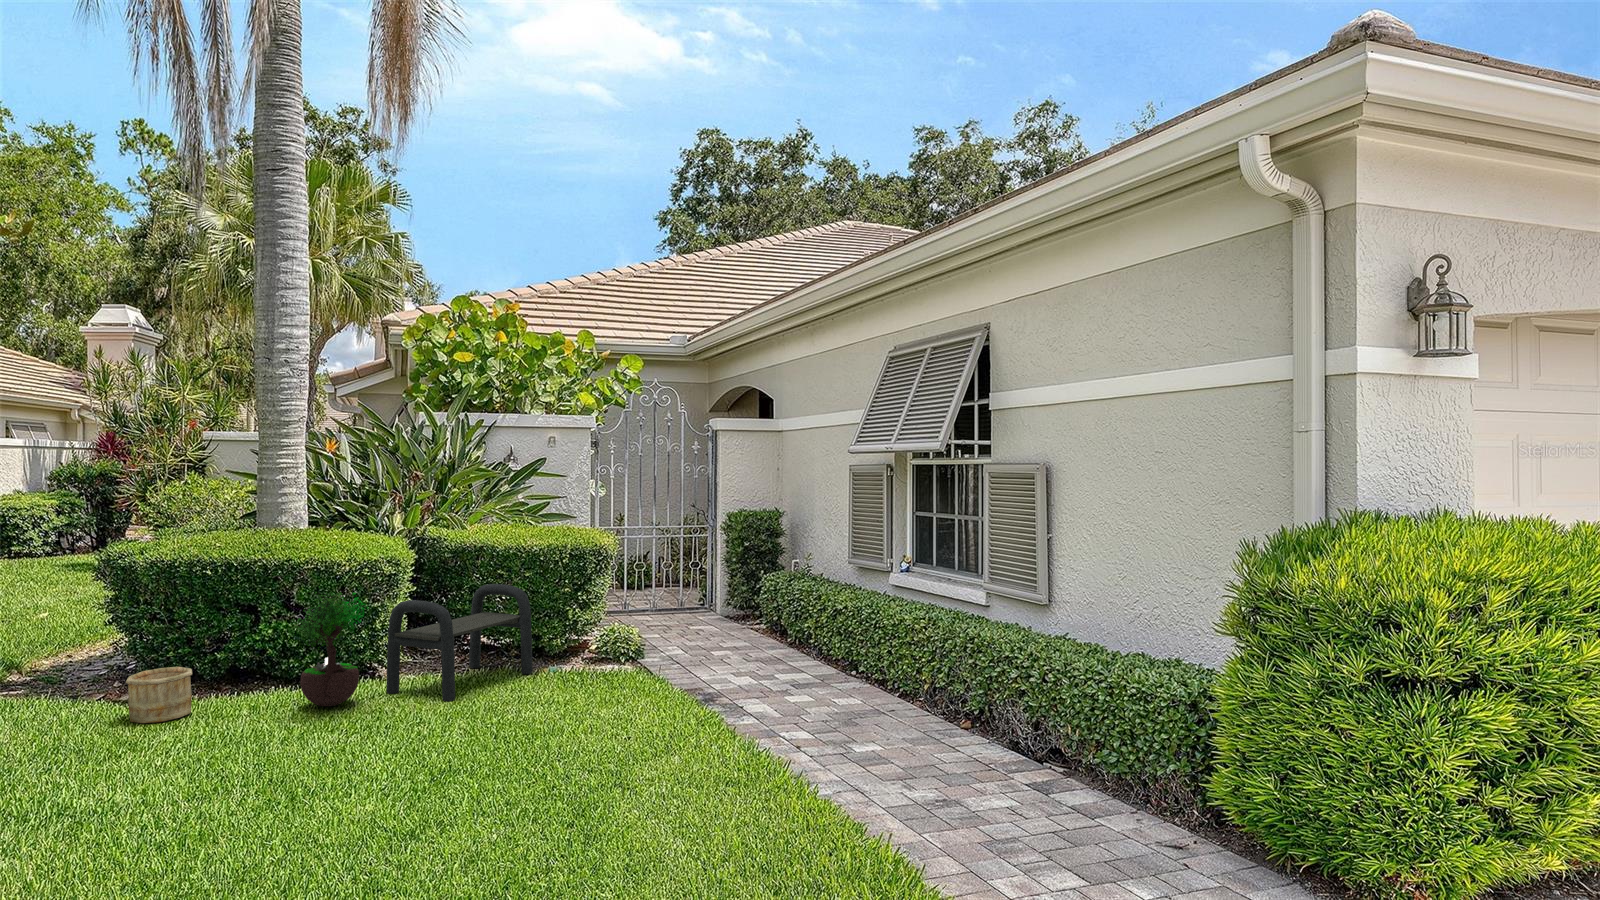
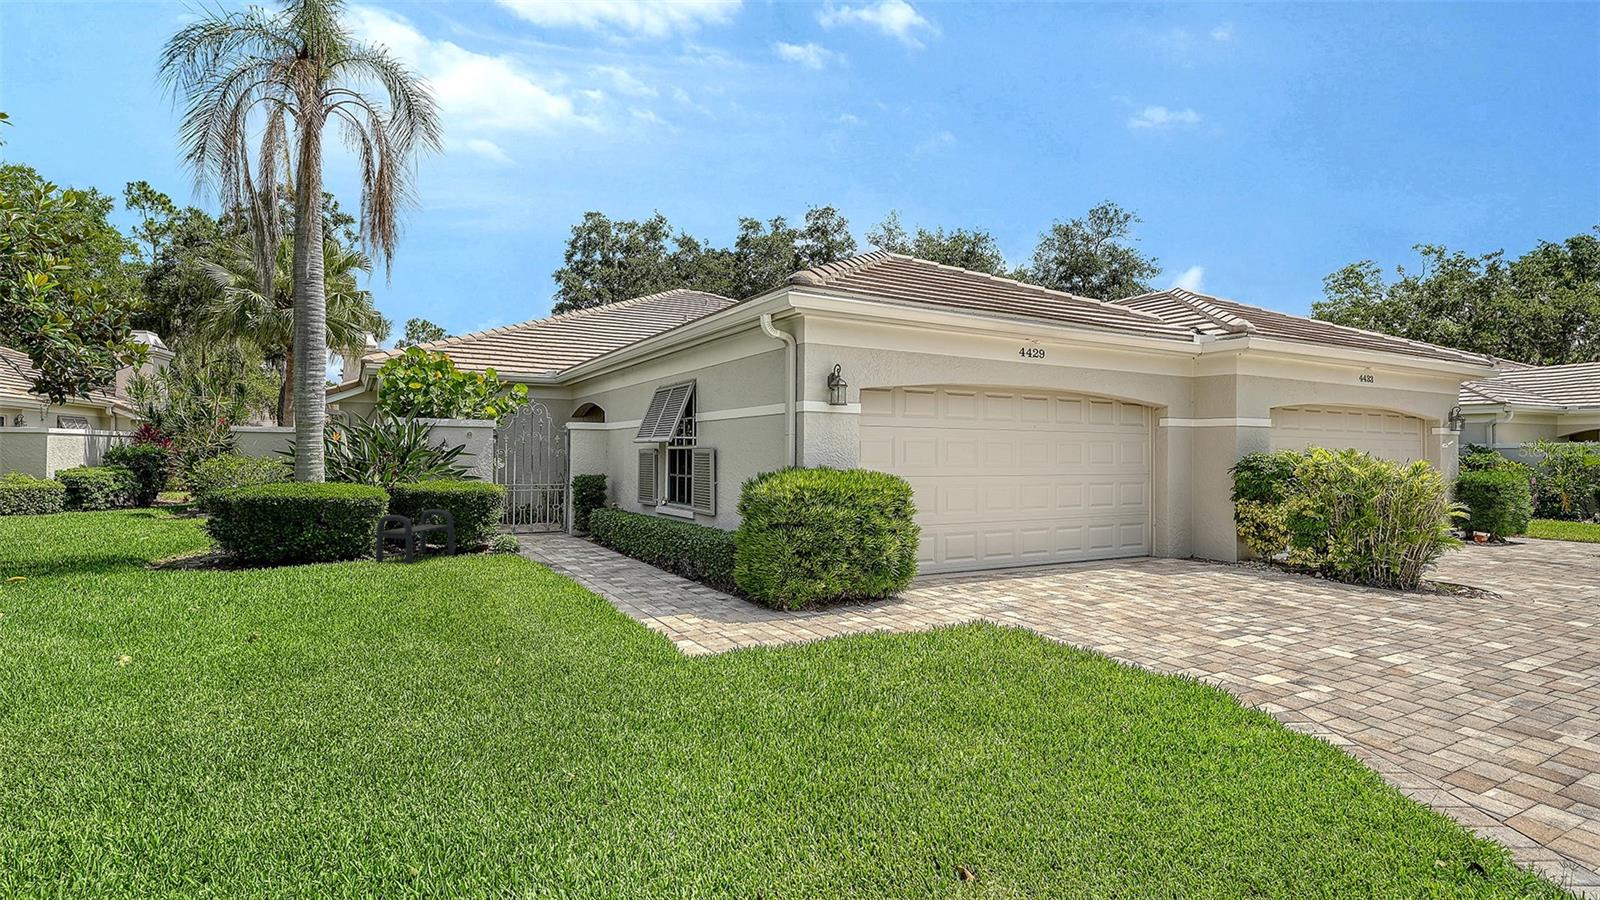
potted tree: present [289,586,369,706] -> none [327,506,368,566]
wooden bucket: present [126,667,192,723] -> none [242,547,276,572]

